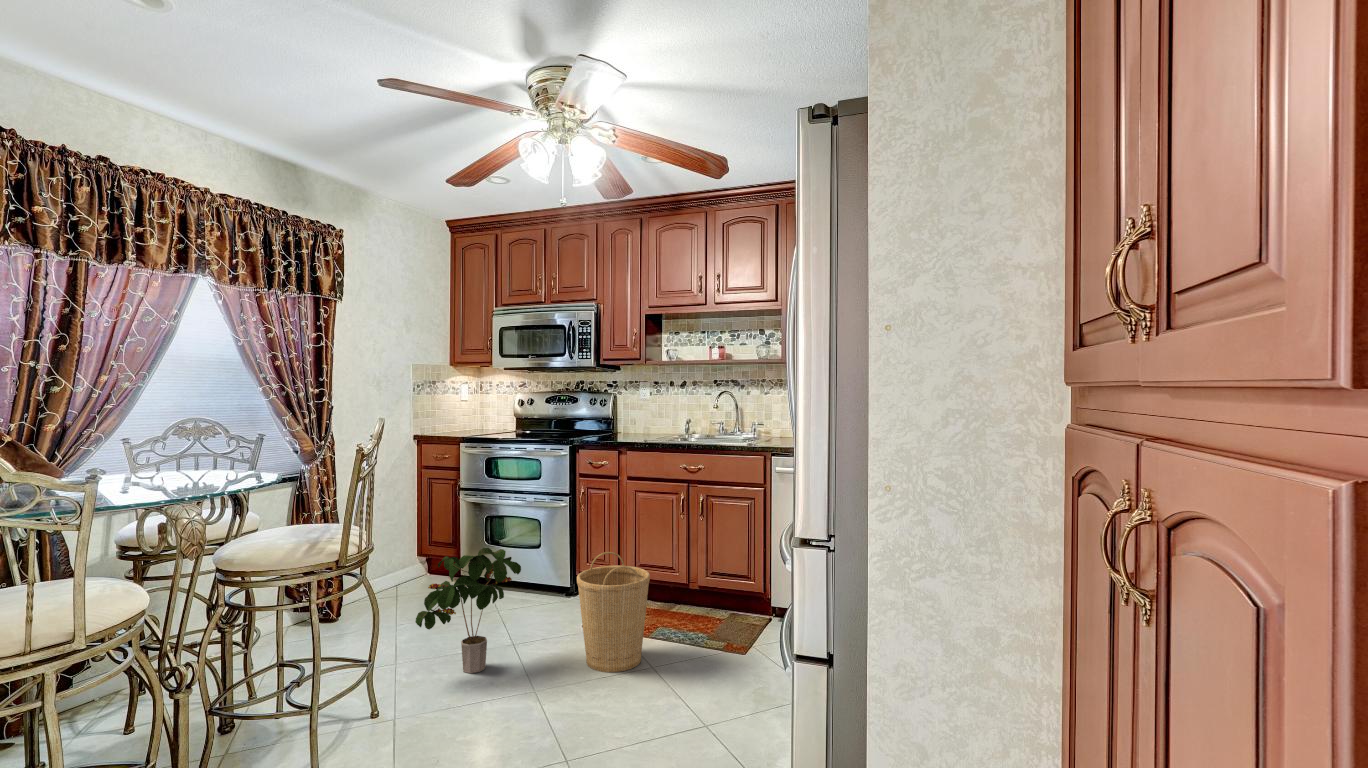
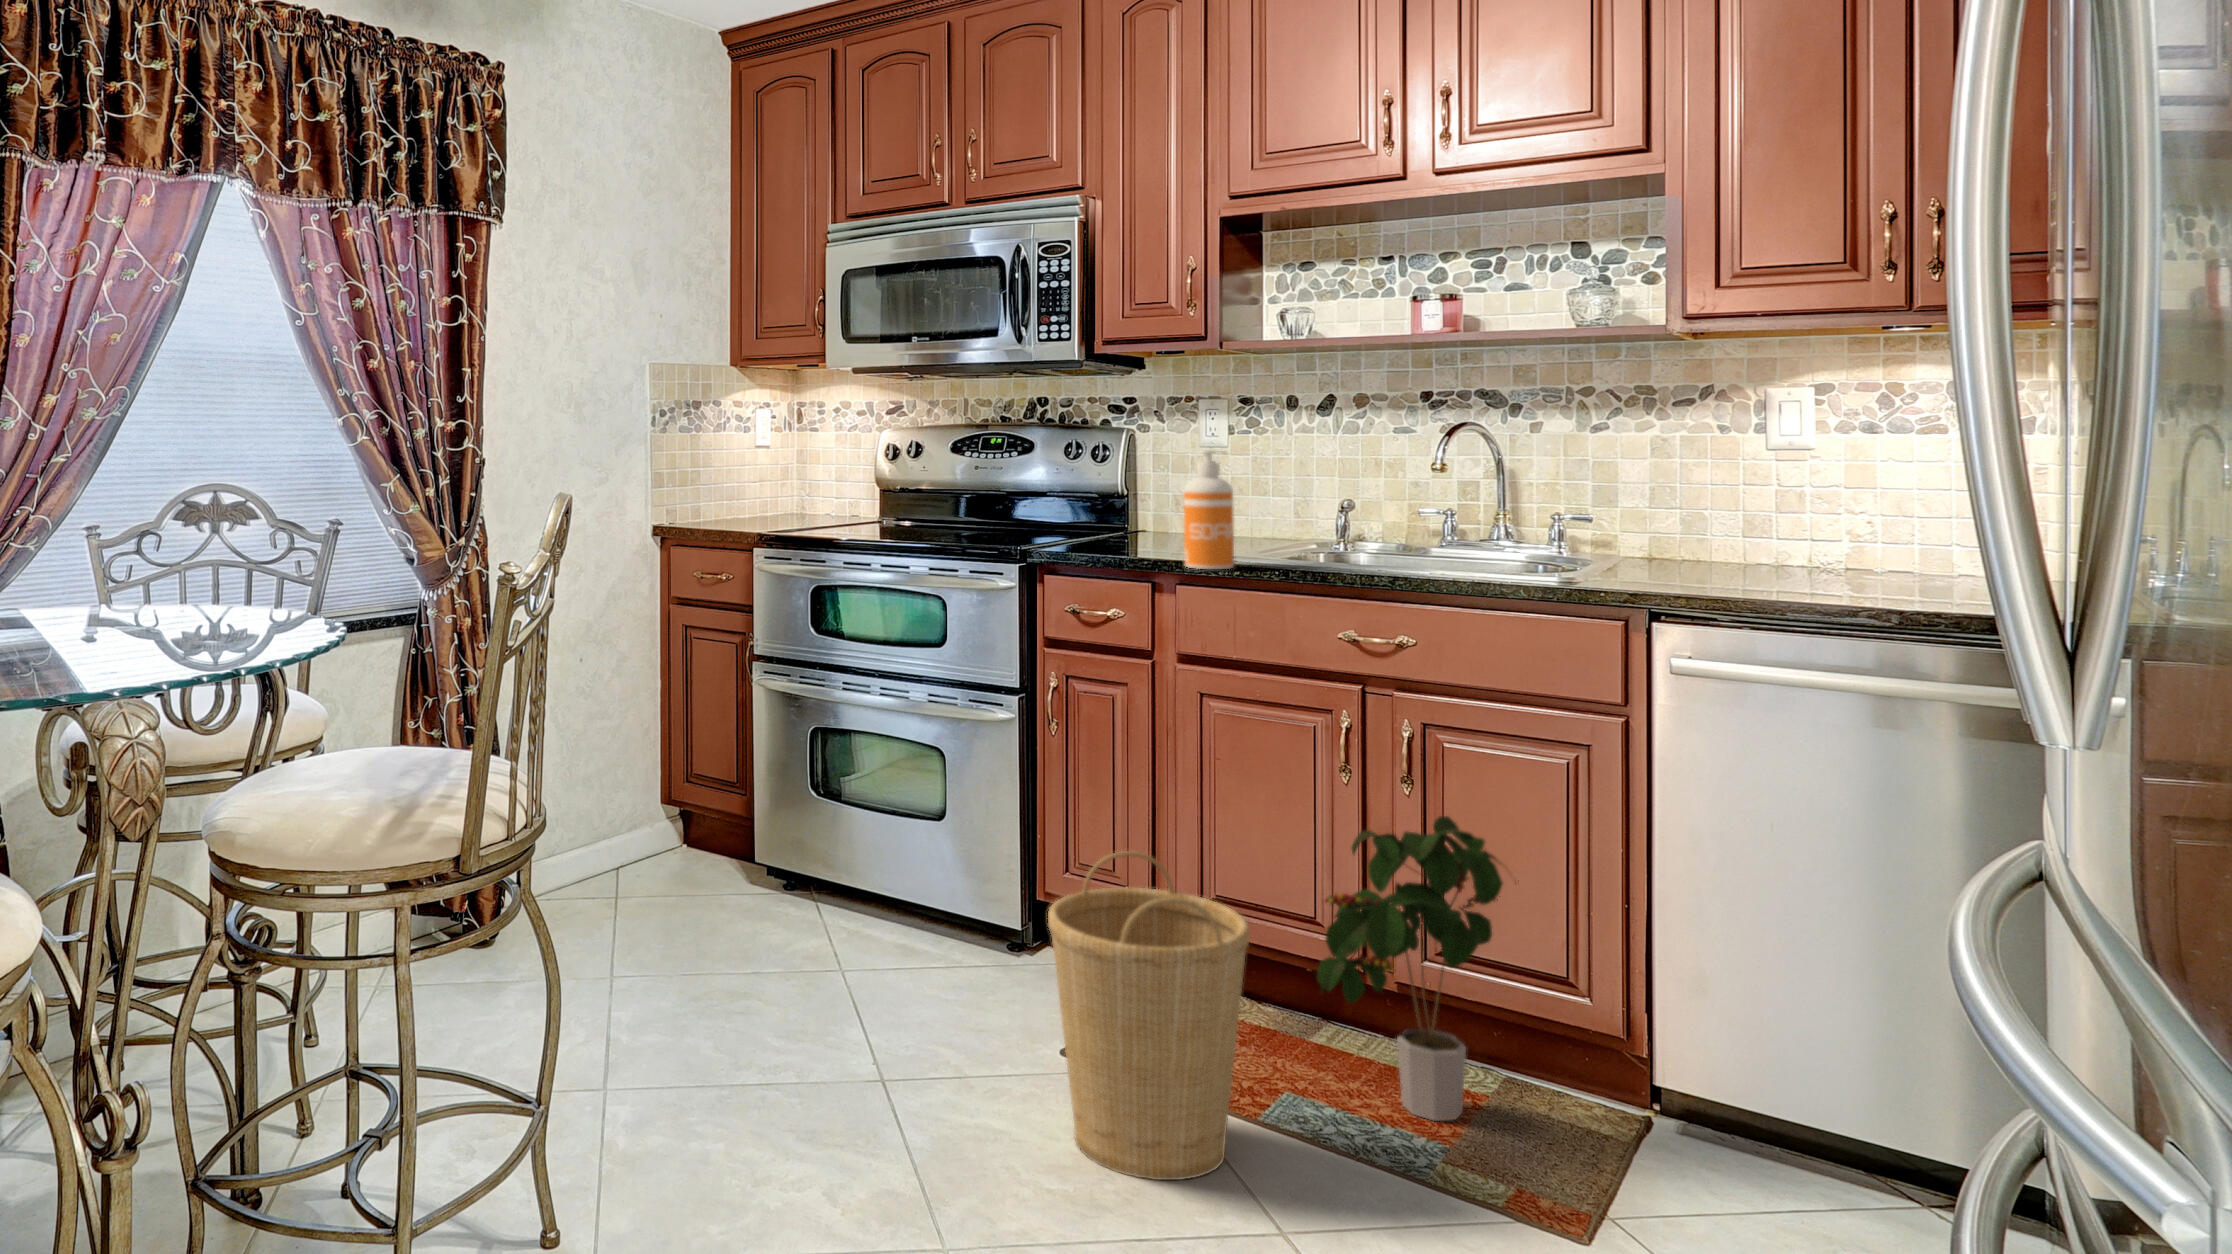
soap dispenser: none [632,401,649,446] -> present [1184,450,1234,569]
potted plant: present [415,548,521,673] -> present [1317,816,1516,1121]

